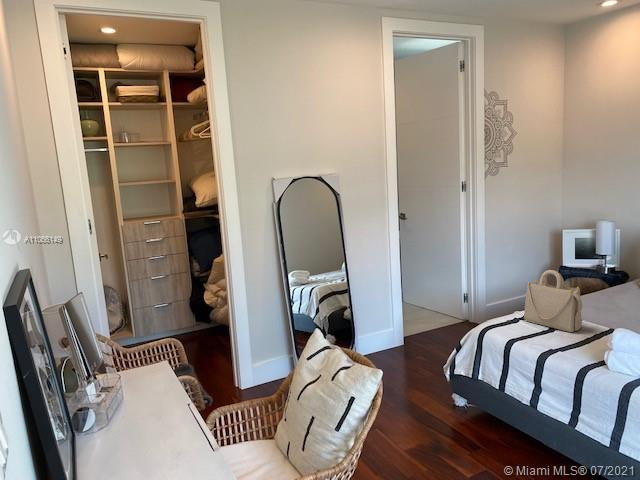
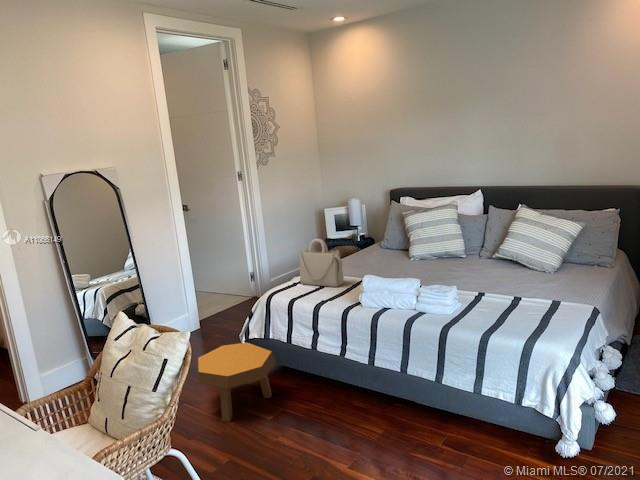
footstool: none [393,375,484,465] -> present [198,343,276,422]

